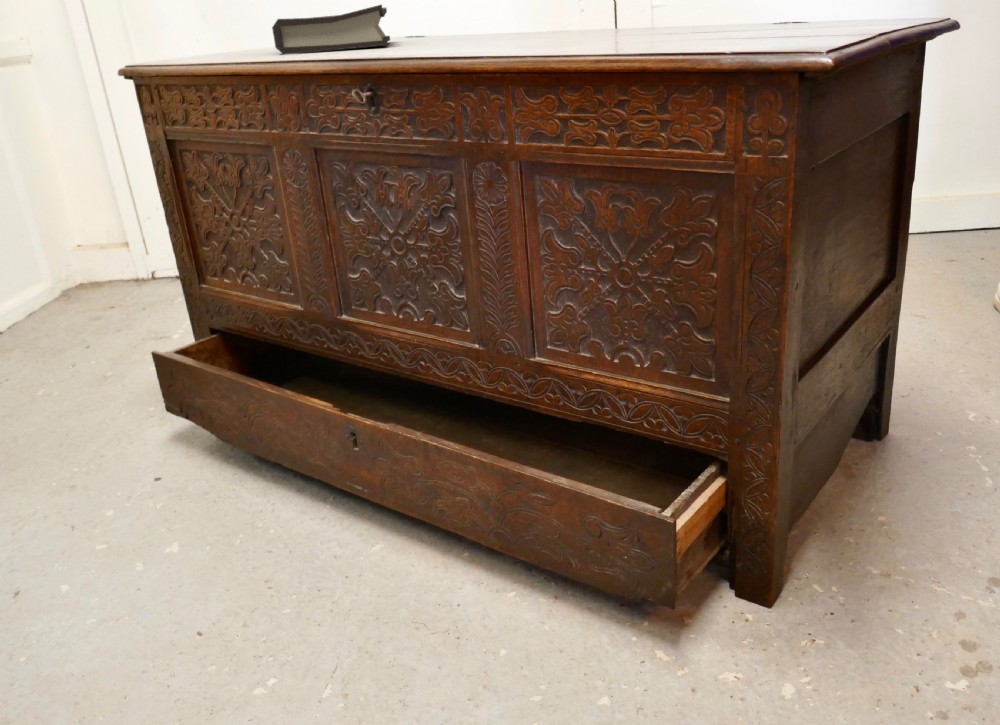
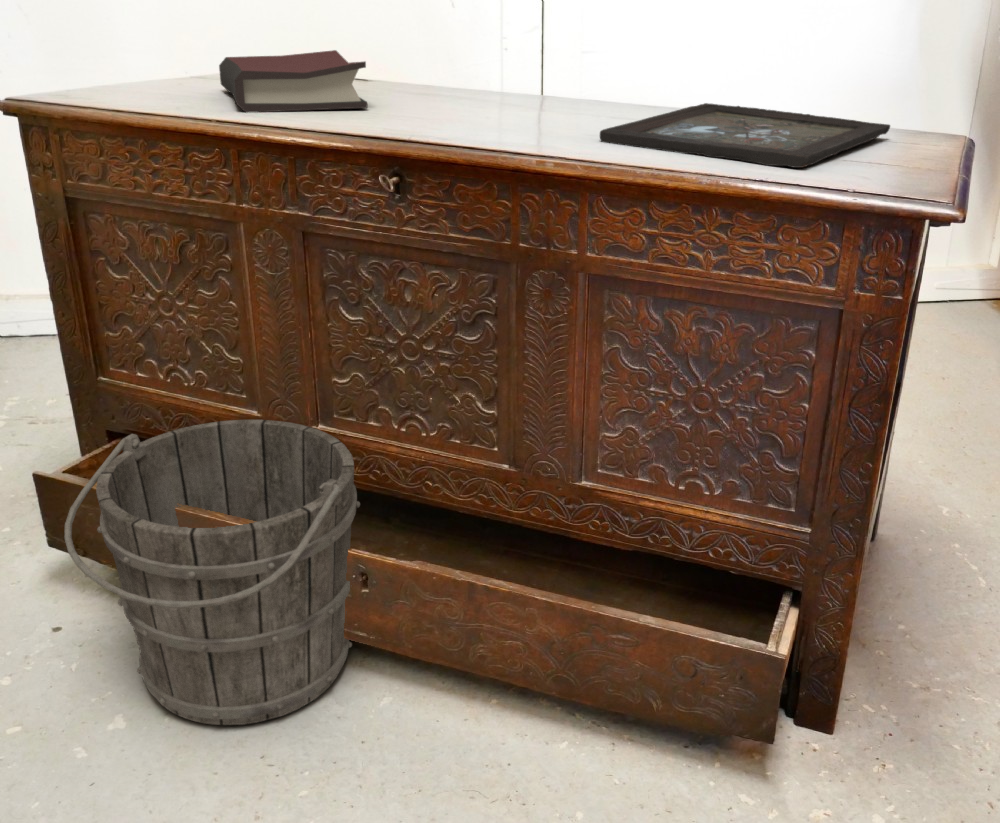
tray: none [550,13,849,48] -> present [600,103,890,168]
bucket: none [113,311,361,560] -> present [65,420,360,725]

